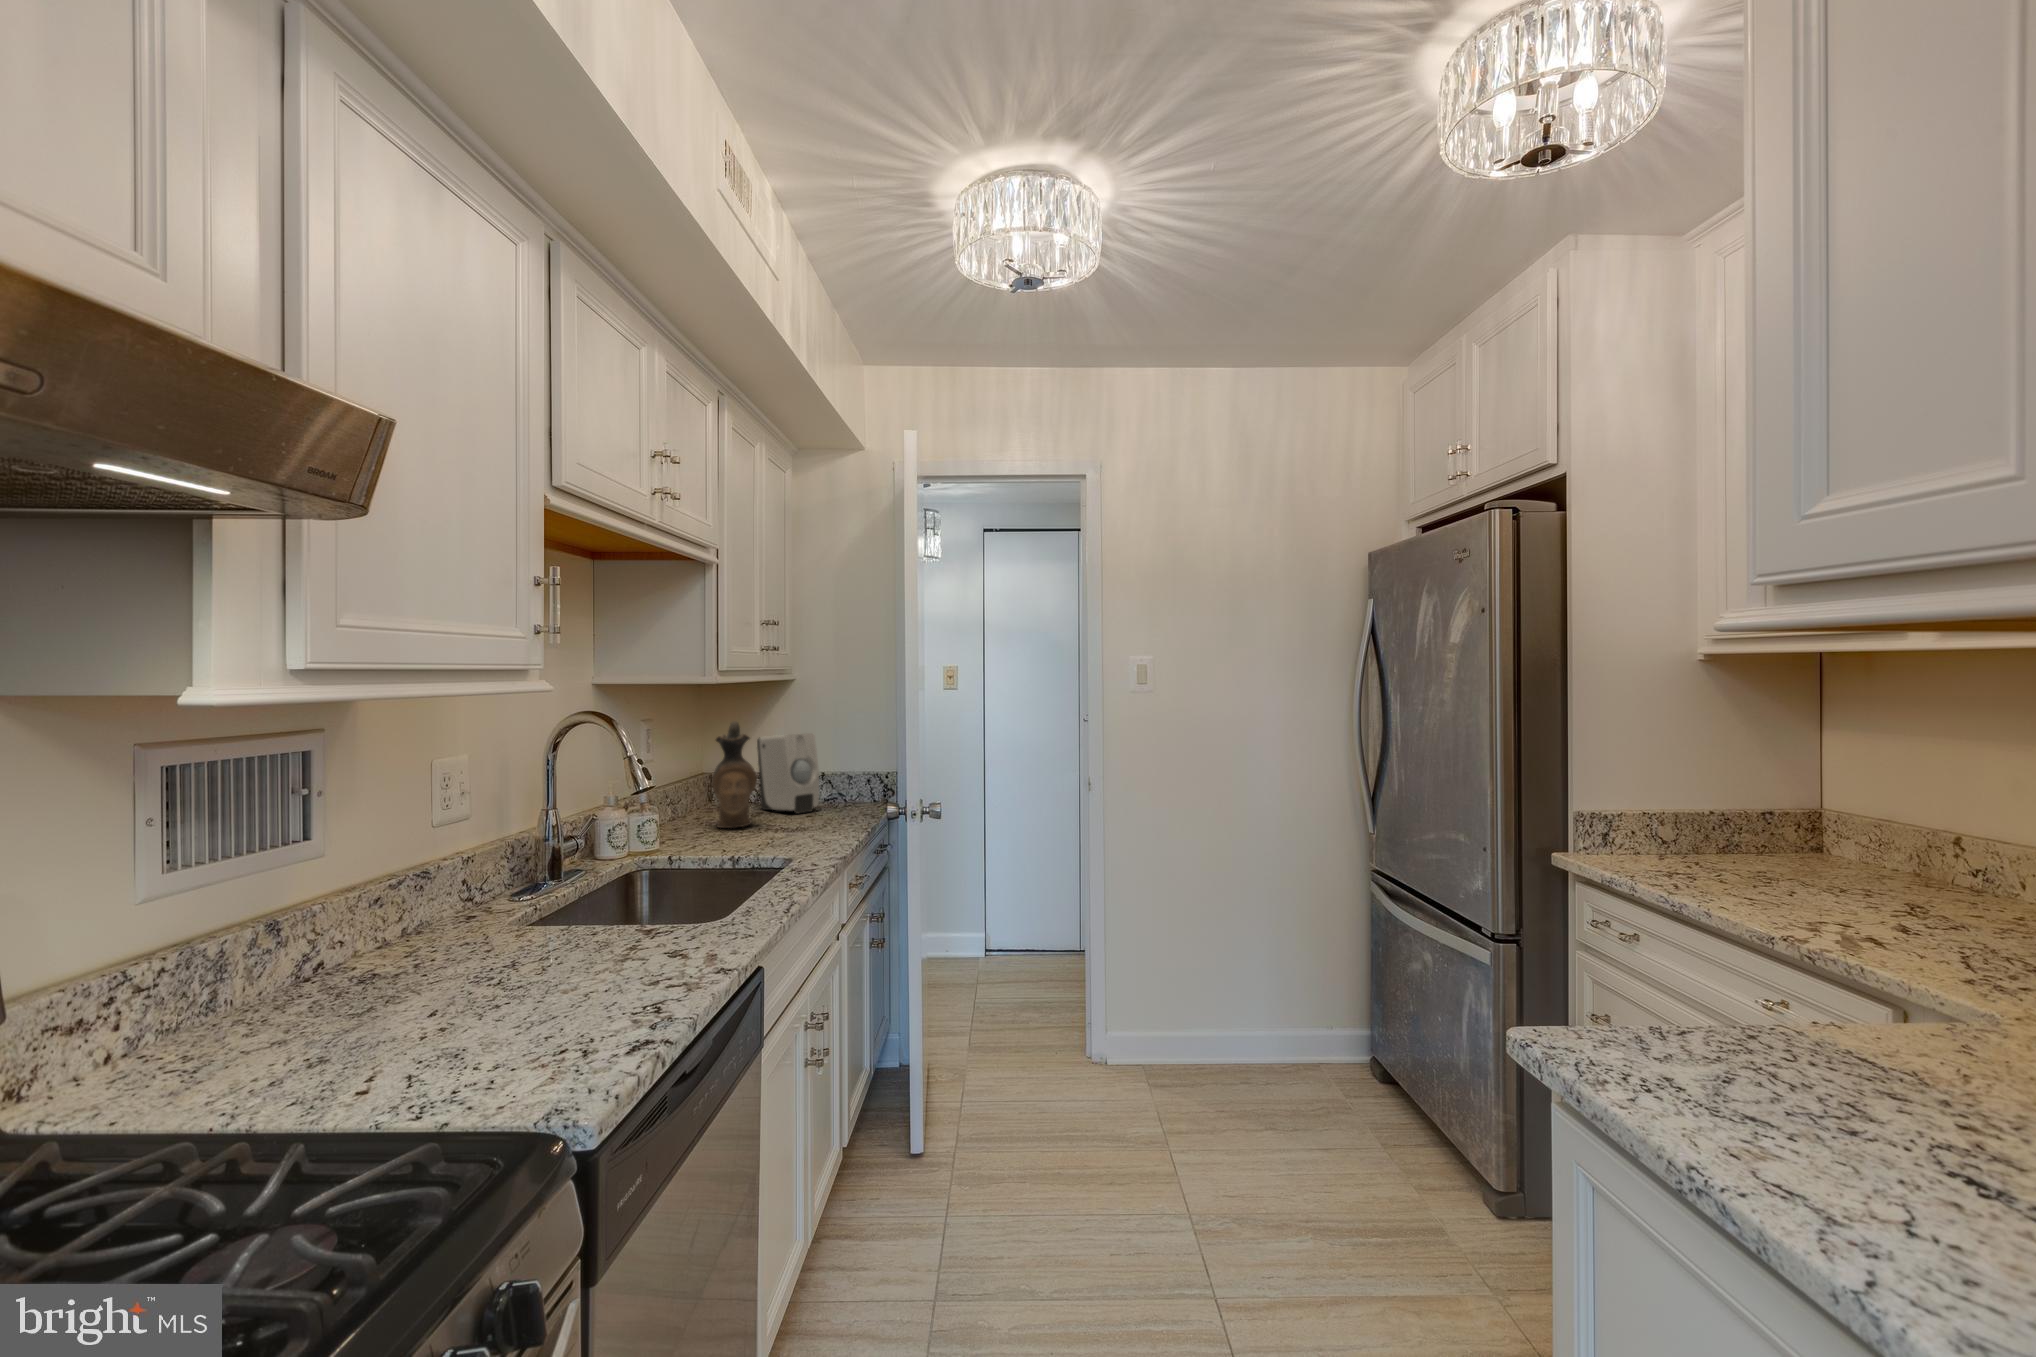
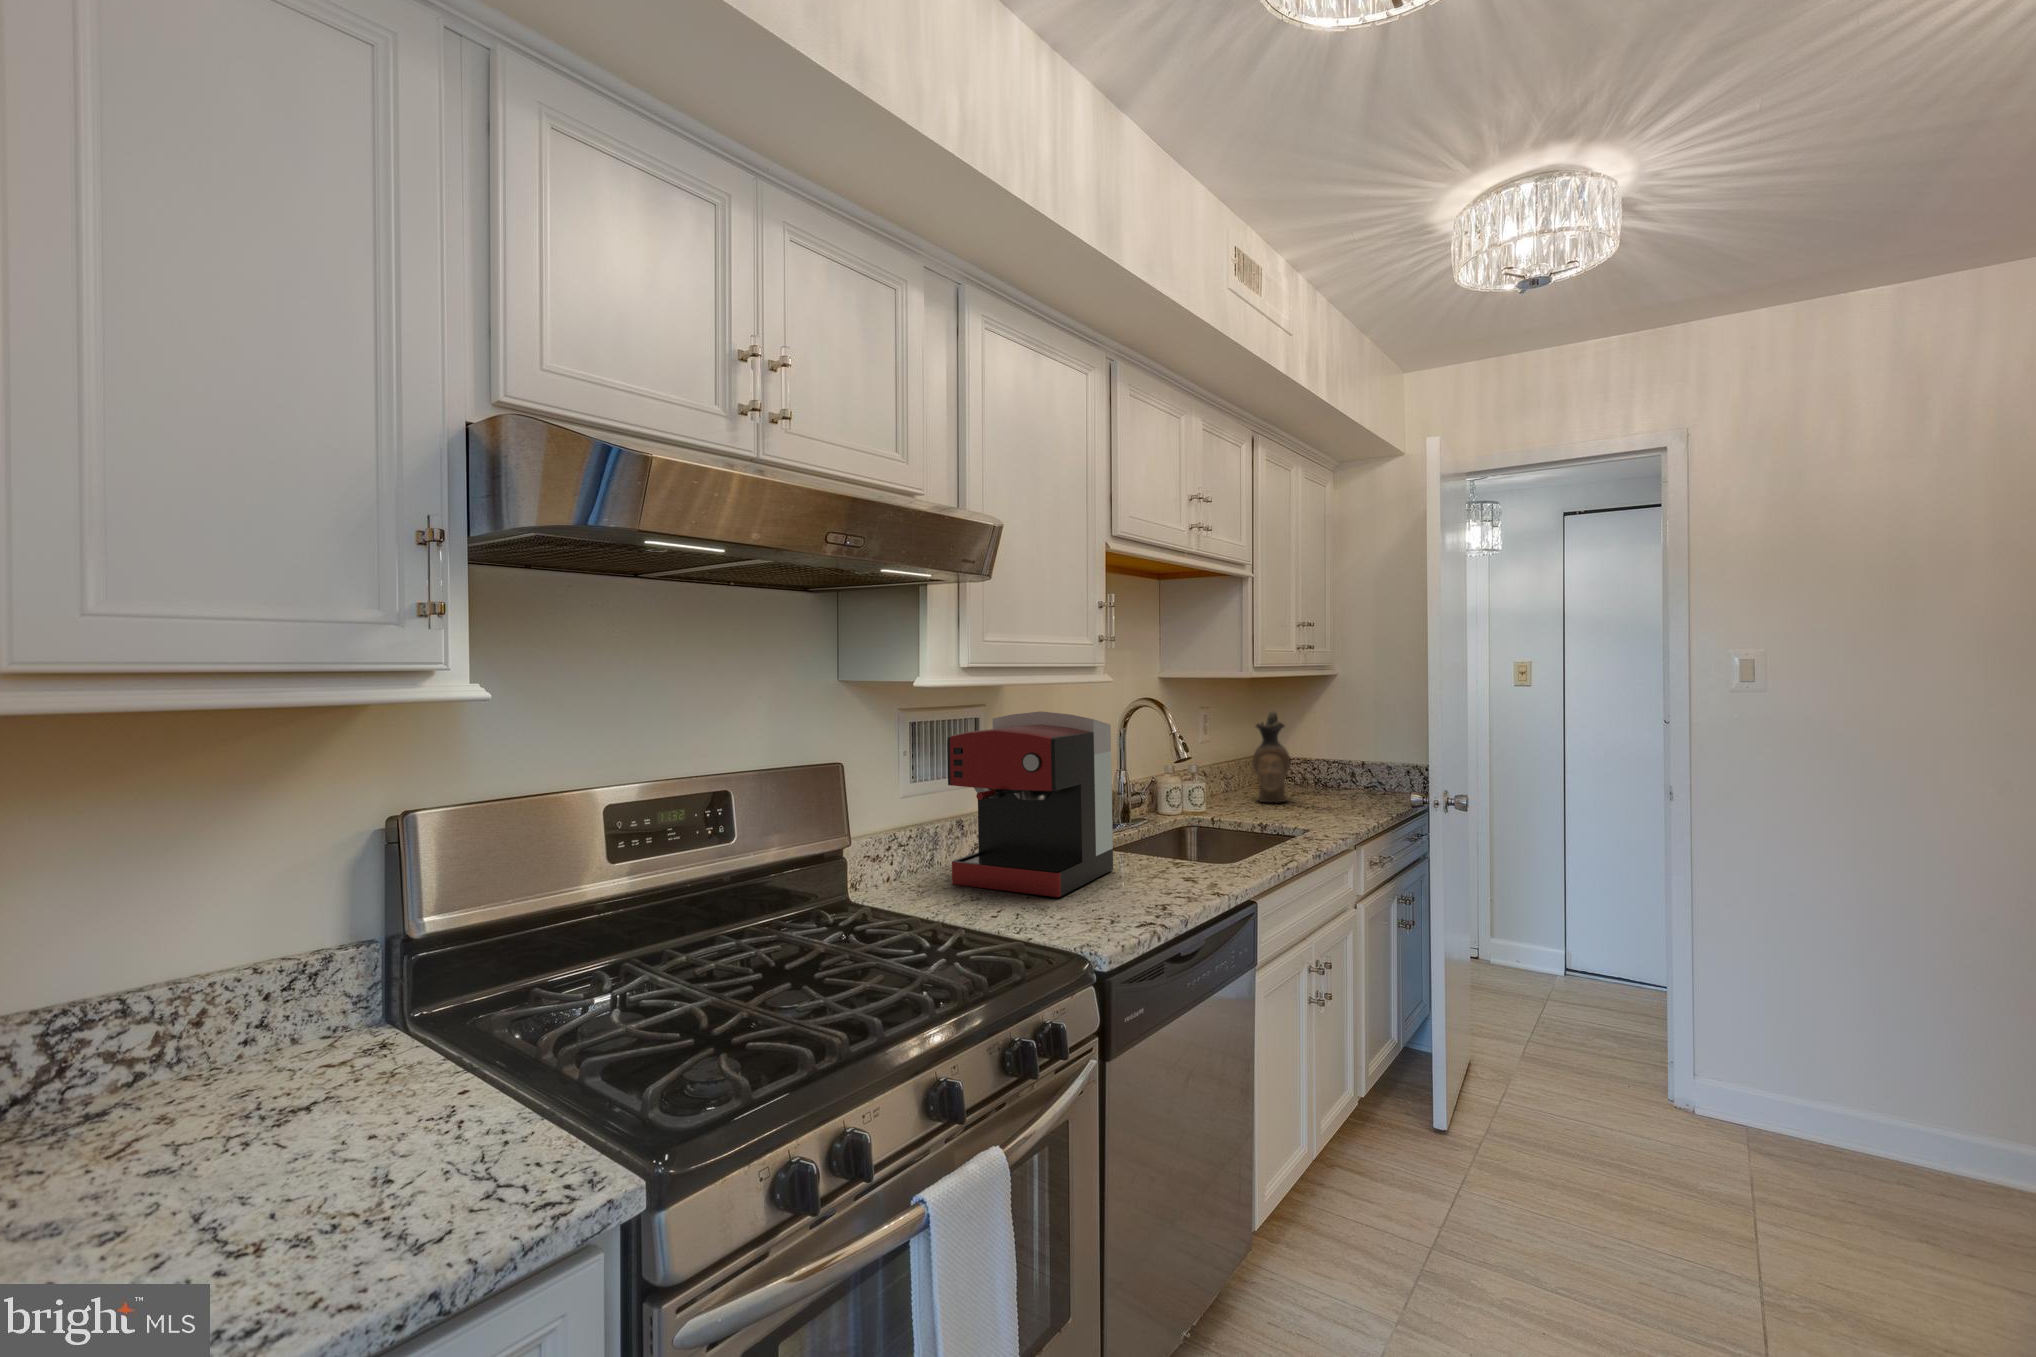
soap dispenser: present [757,733,819,814] -> none [1298,724,1354,797]
coffee maker: none [250,738,559,1043] -> present [947,711,1113,897]

